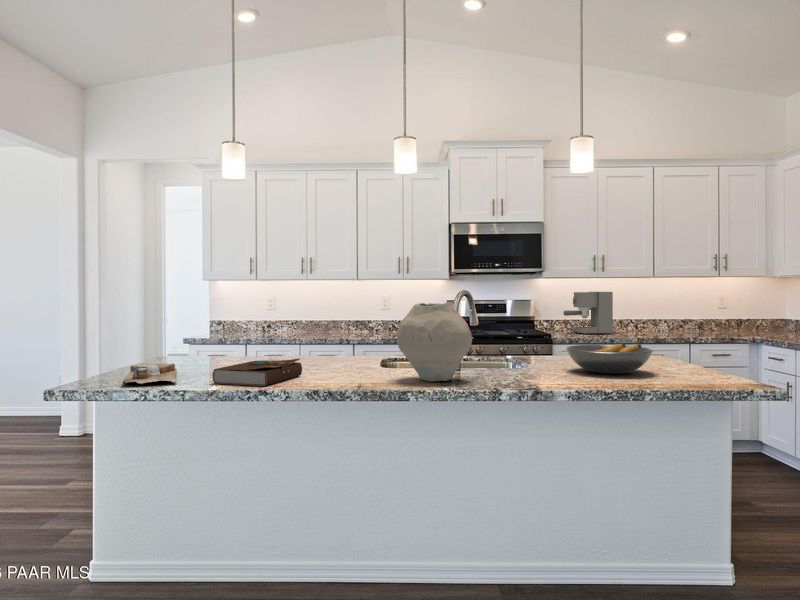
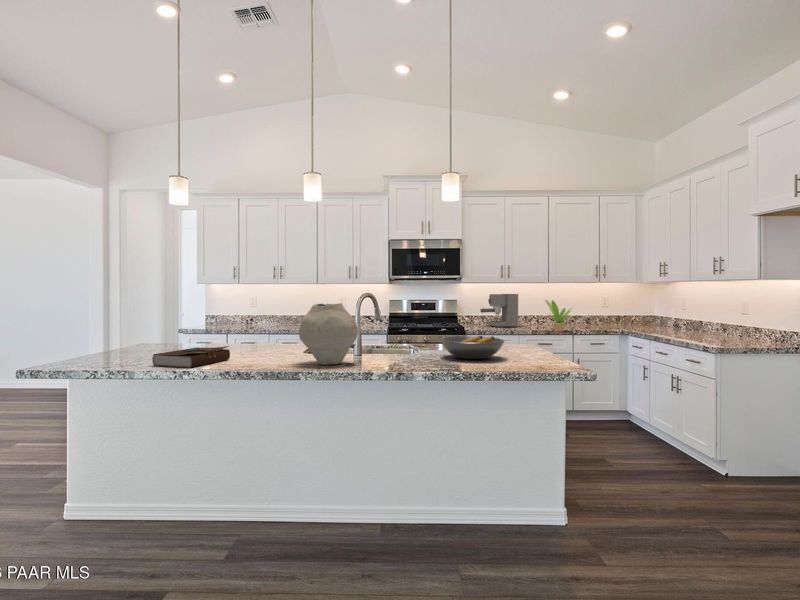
potted plant: none [651,299,689,340] -> present [545,300,572,332]
cutting board: present [123,363,177,384] -> none [79,349,137,366]

